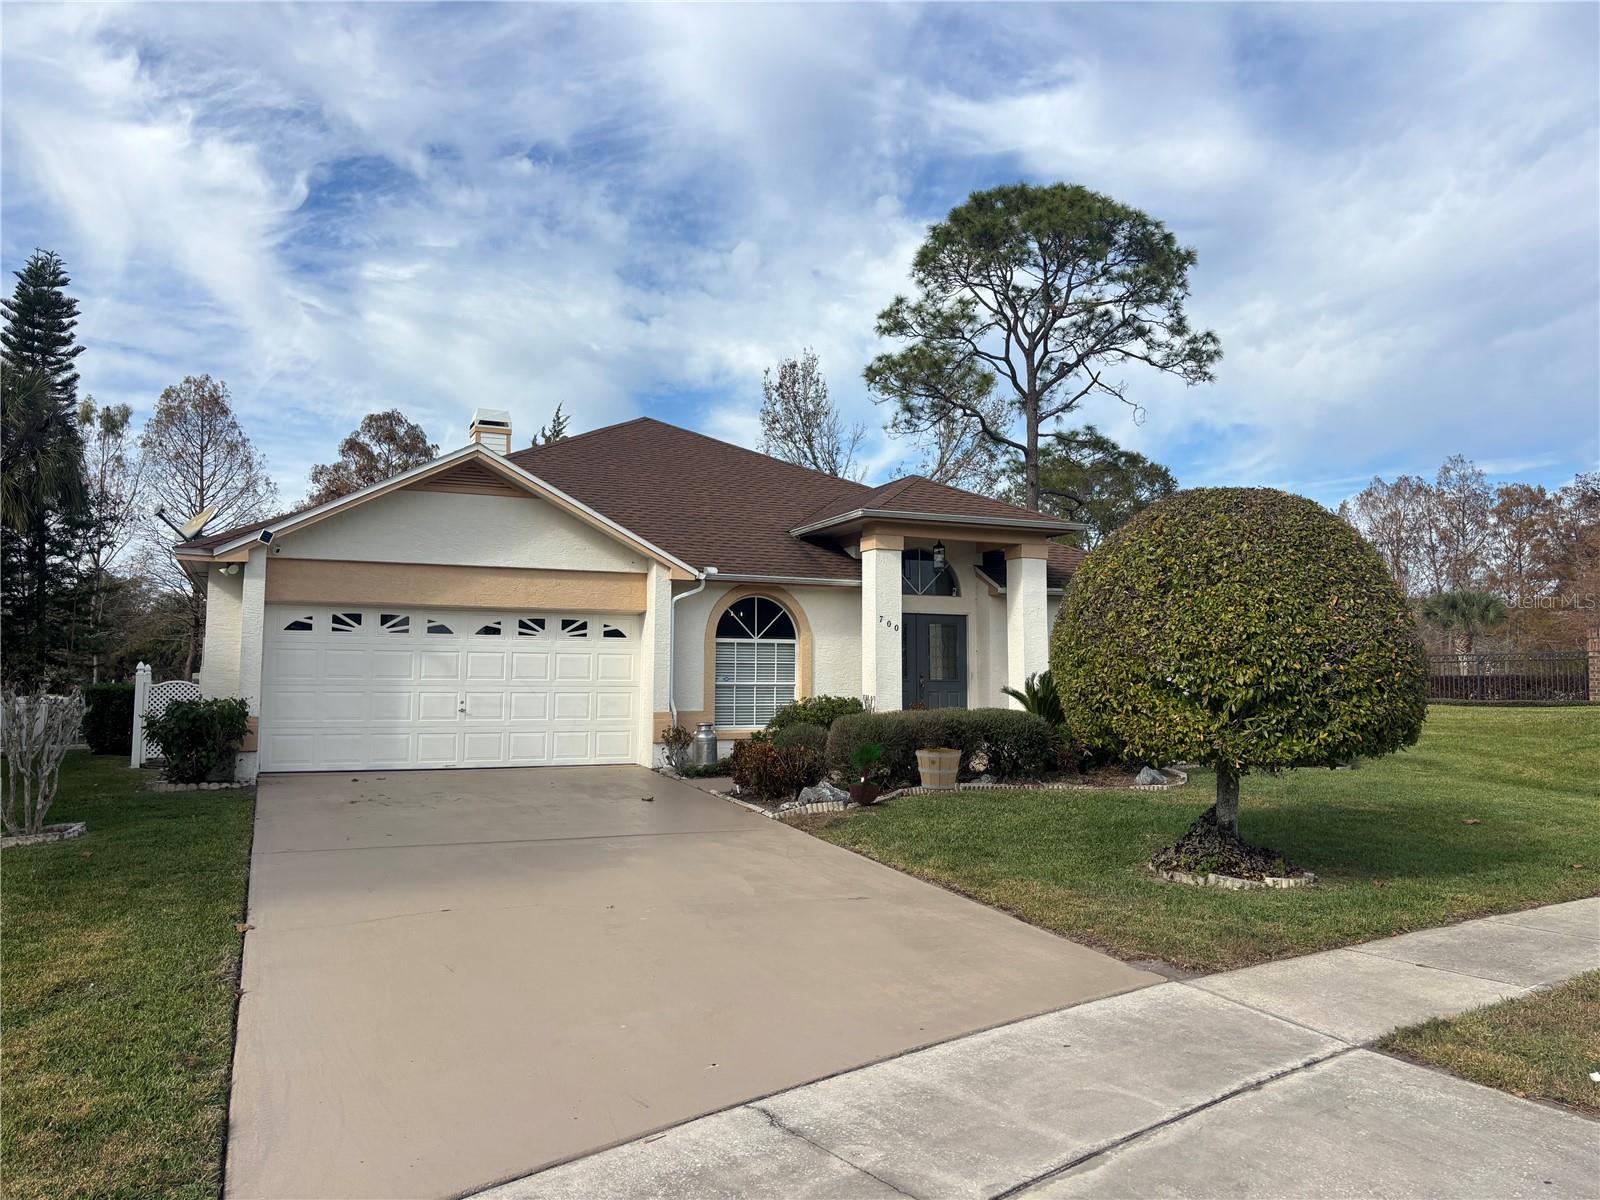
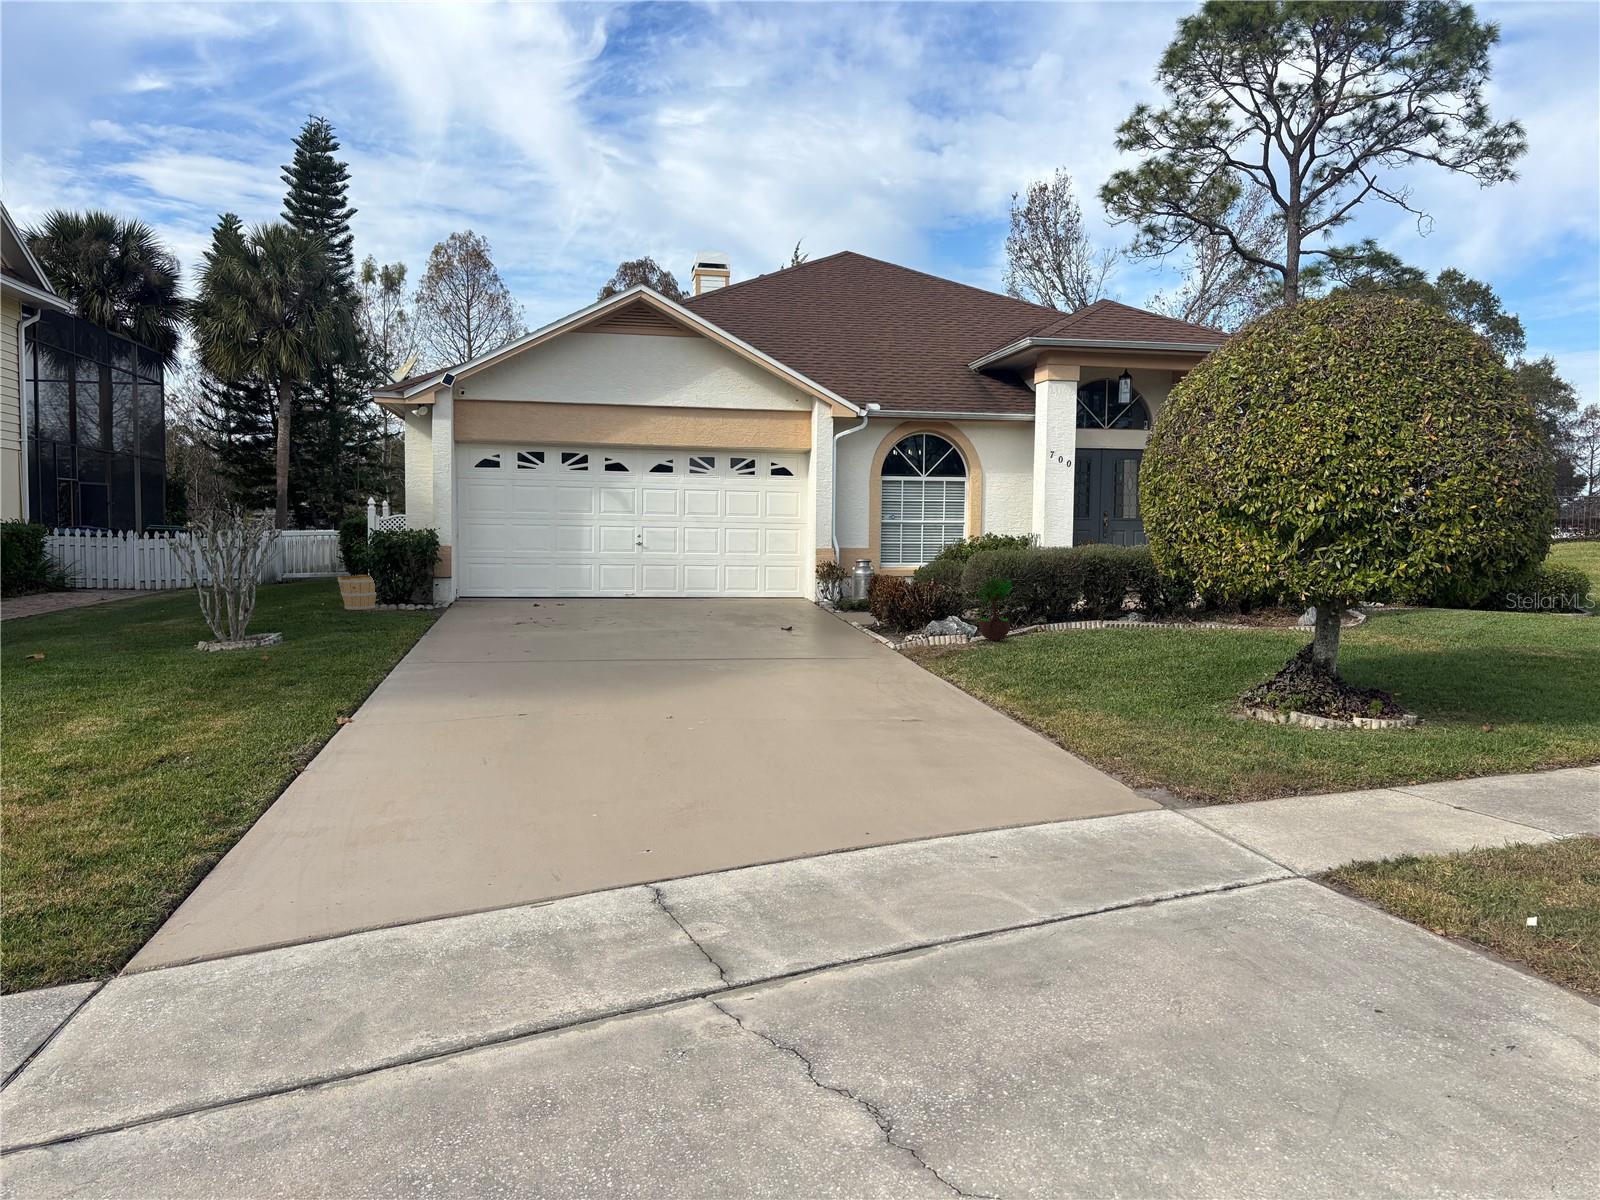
wooden bucket: present [916,748,961,790] -> present [337,575,377,610]

